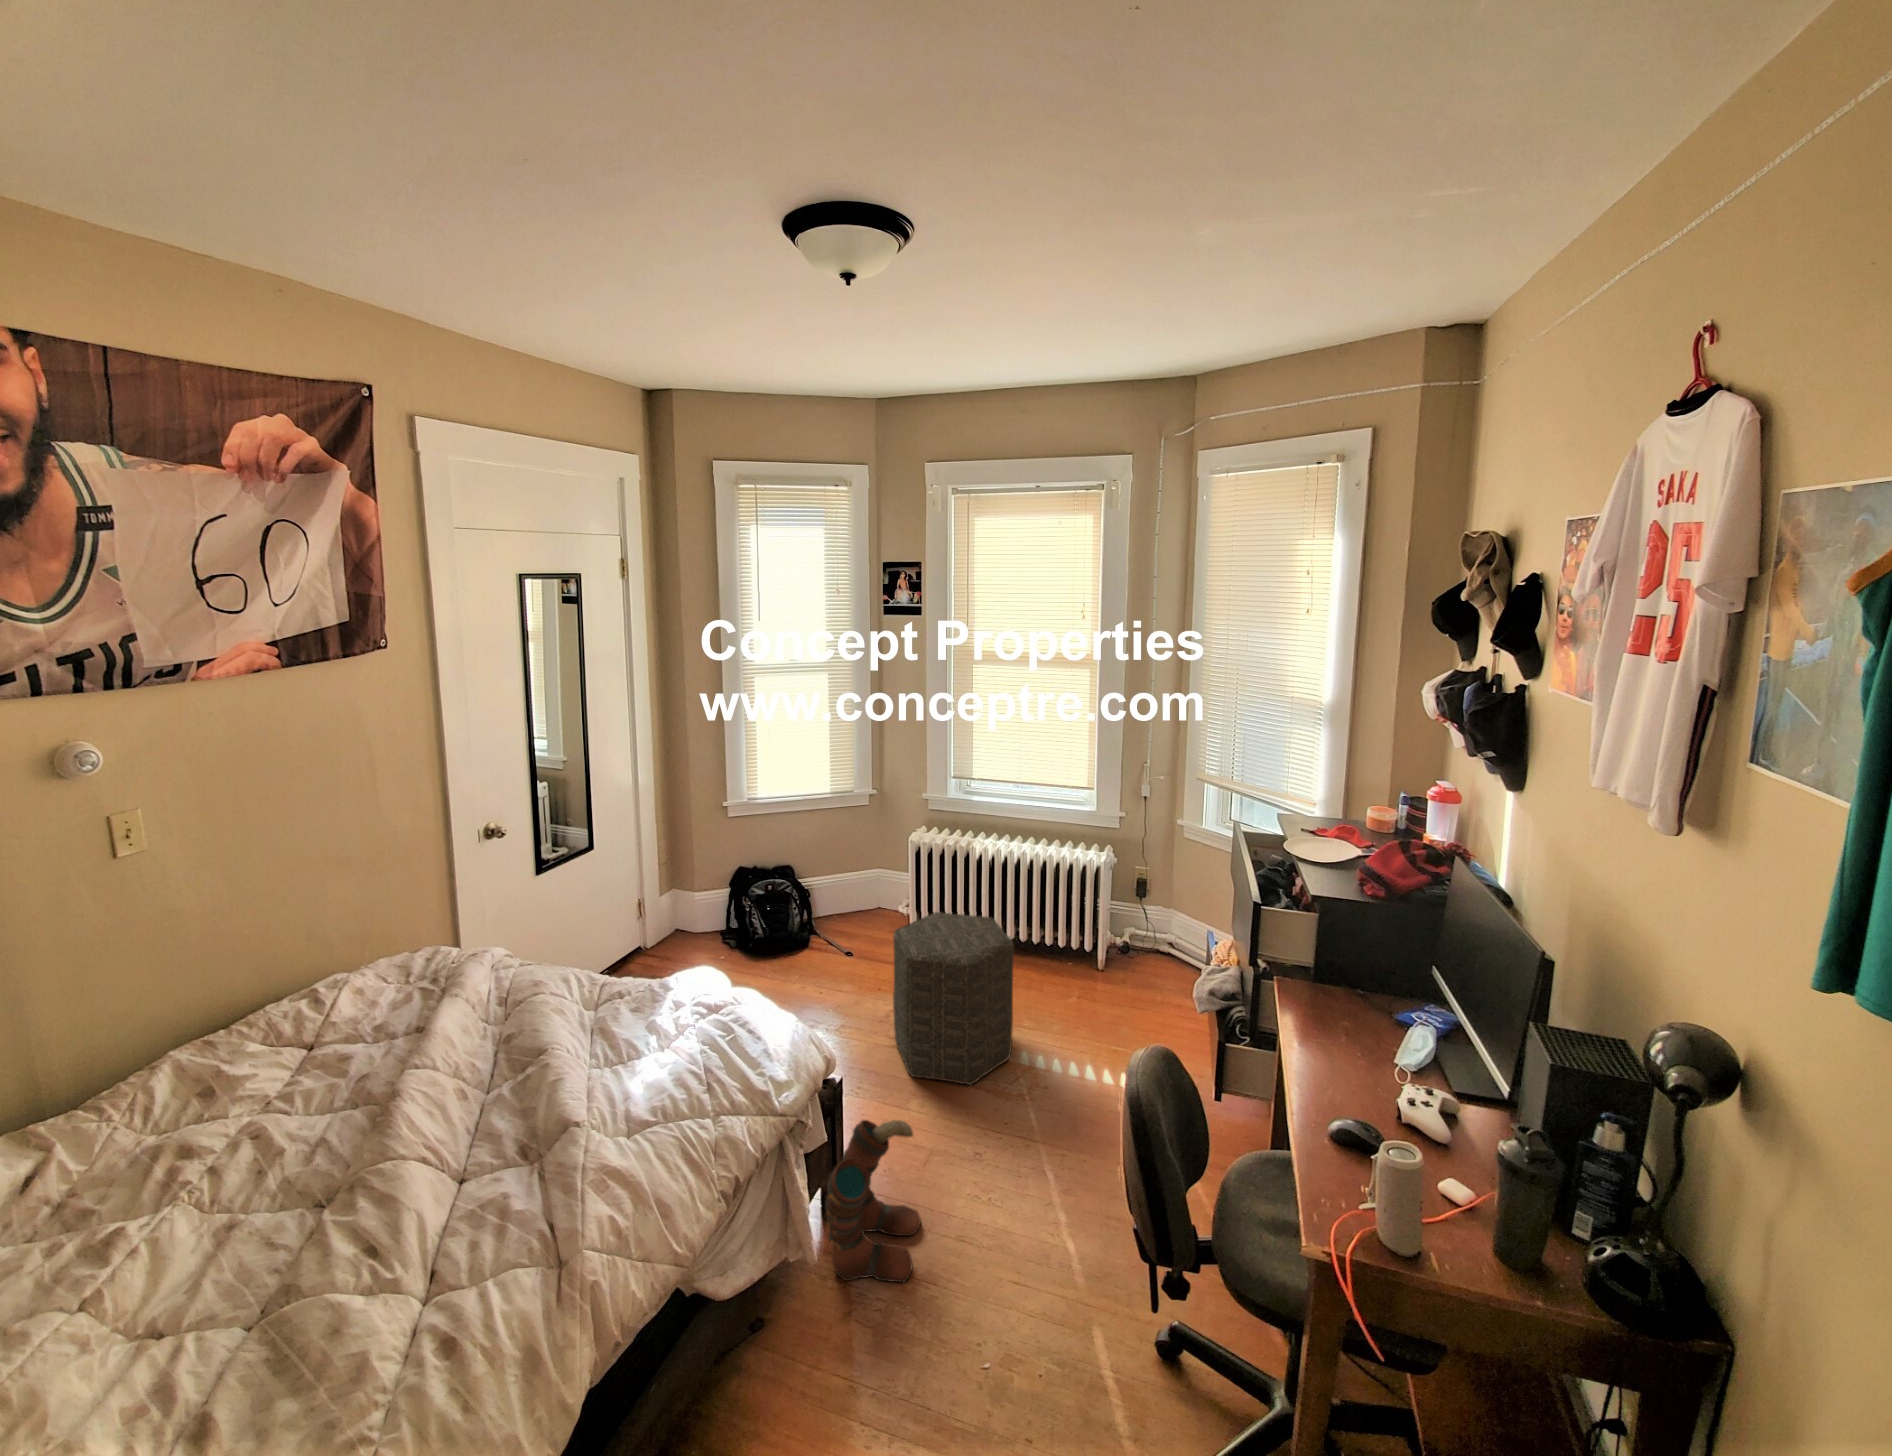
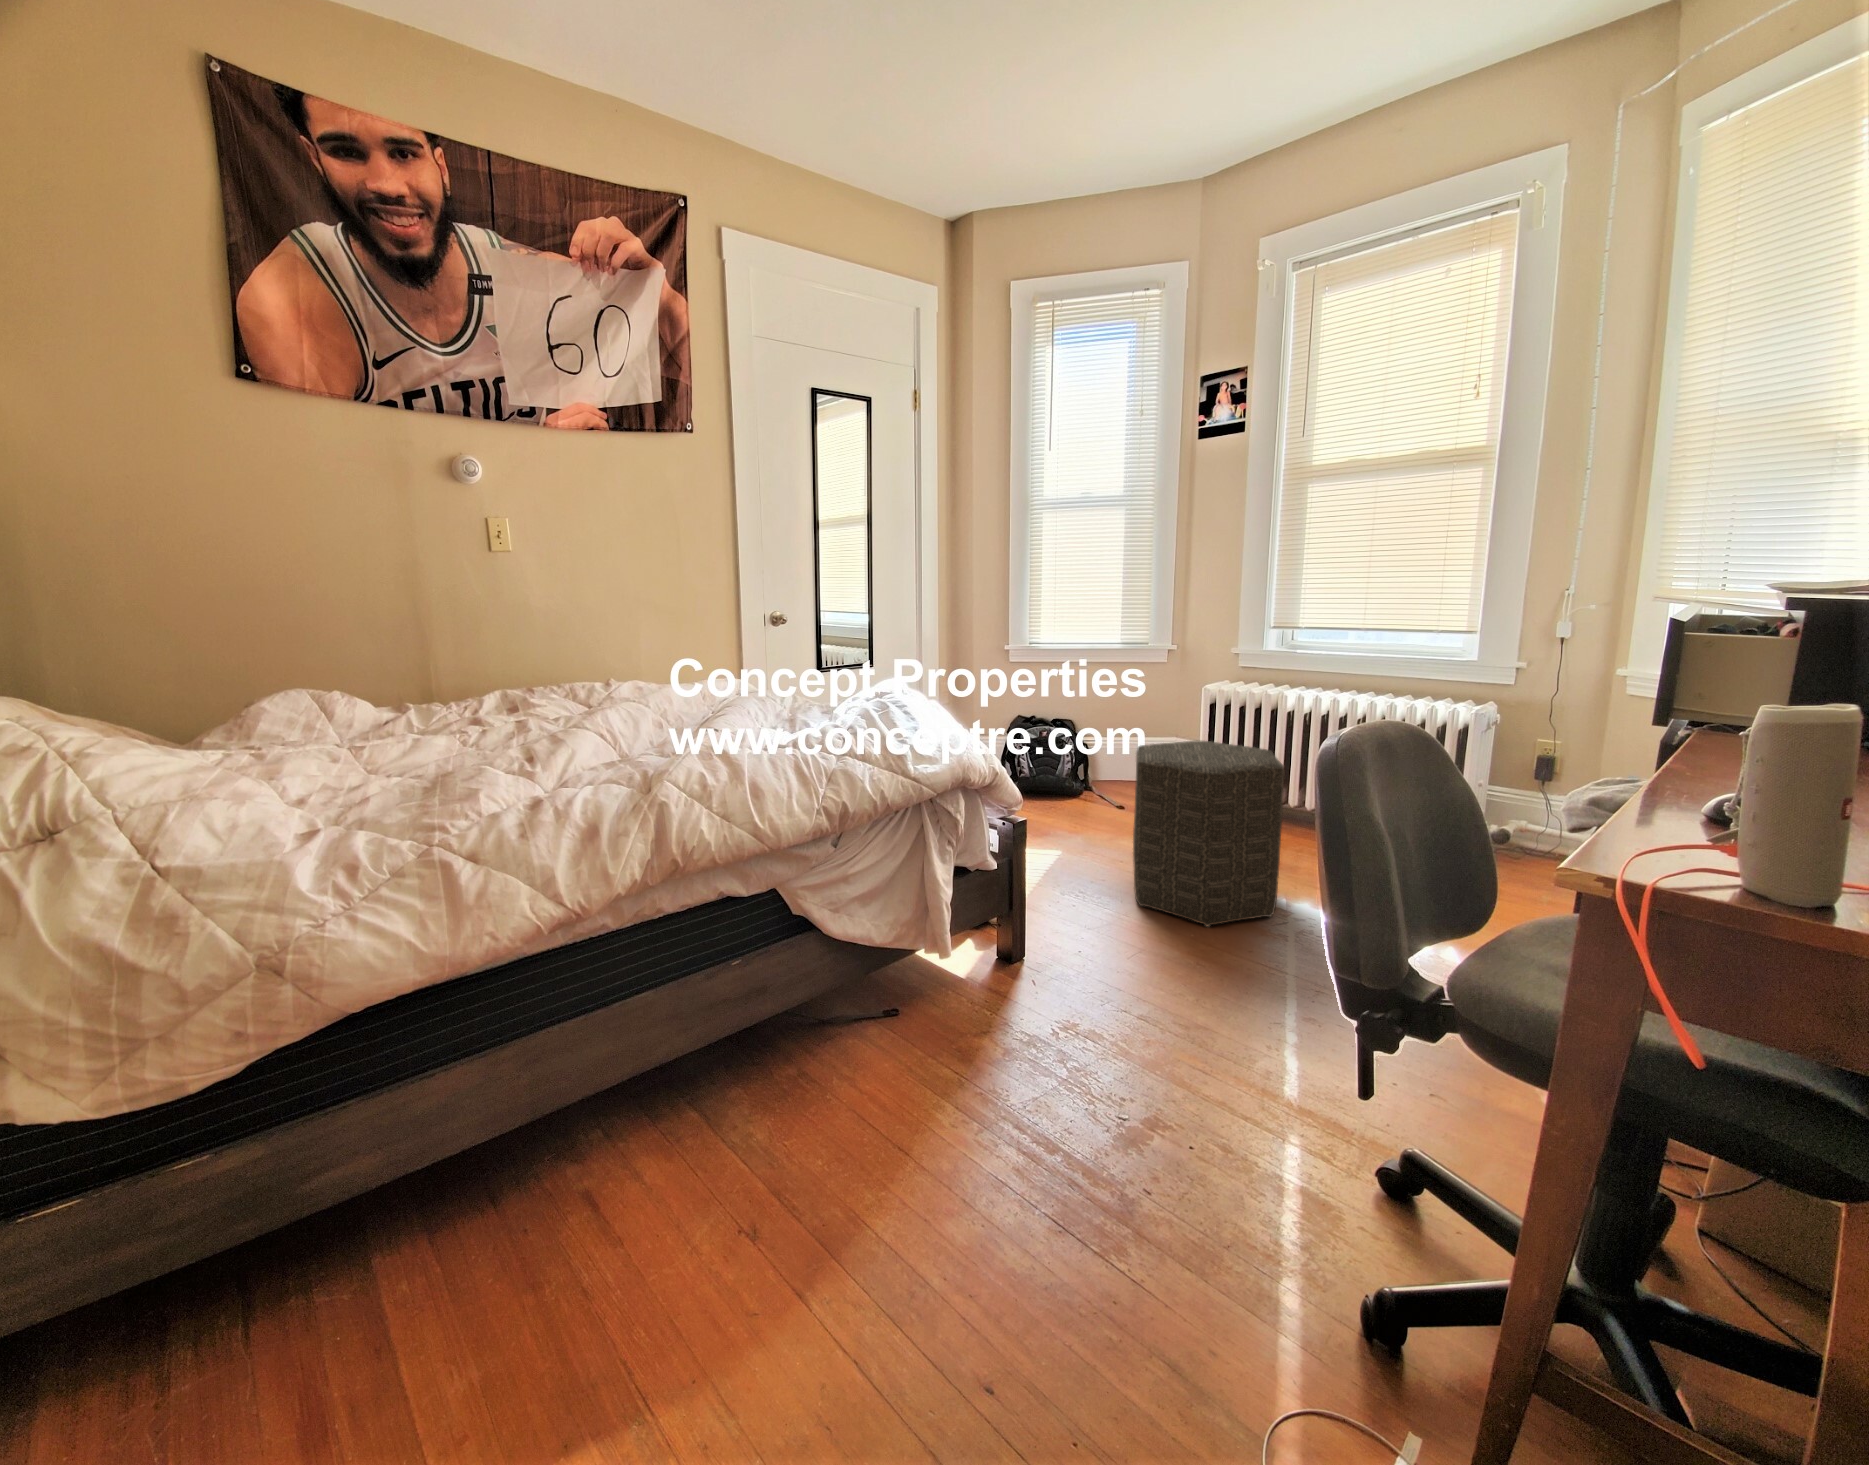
boots: present [825,1120,921,1282] -> none [956,877,1083,1051]

